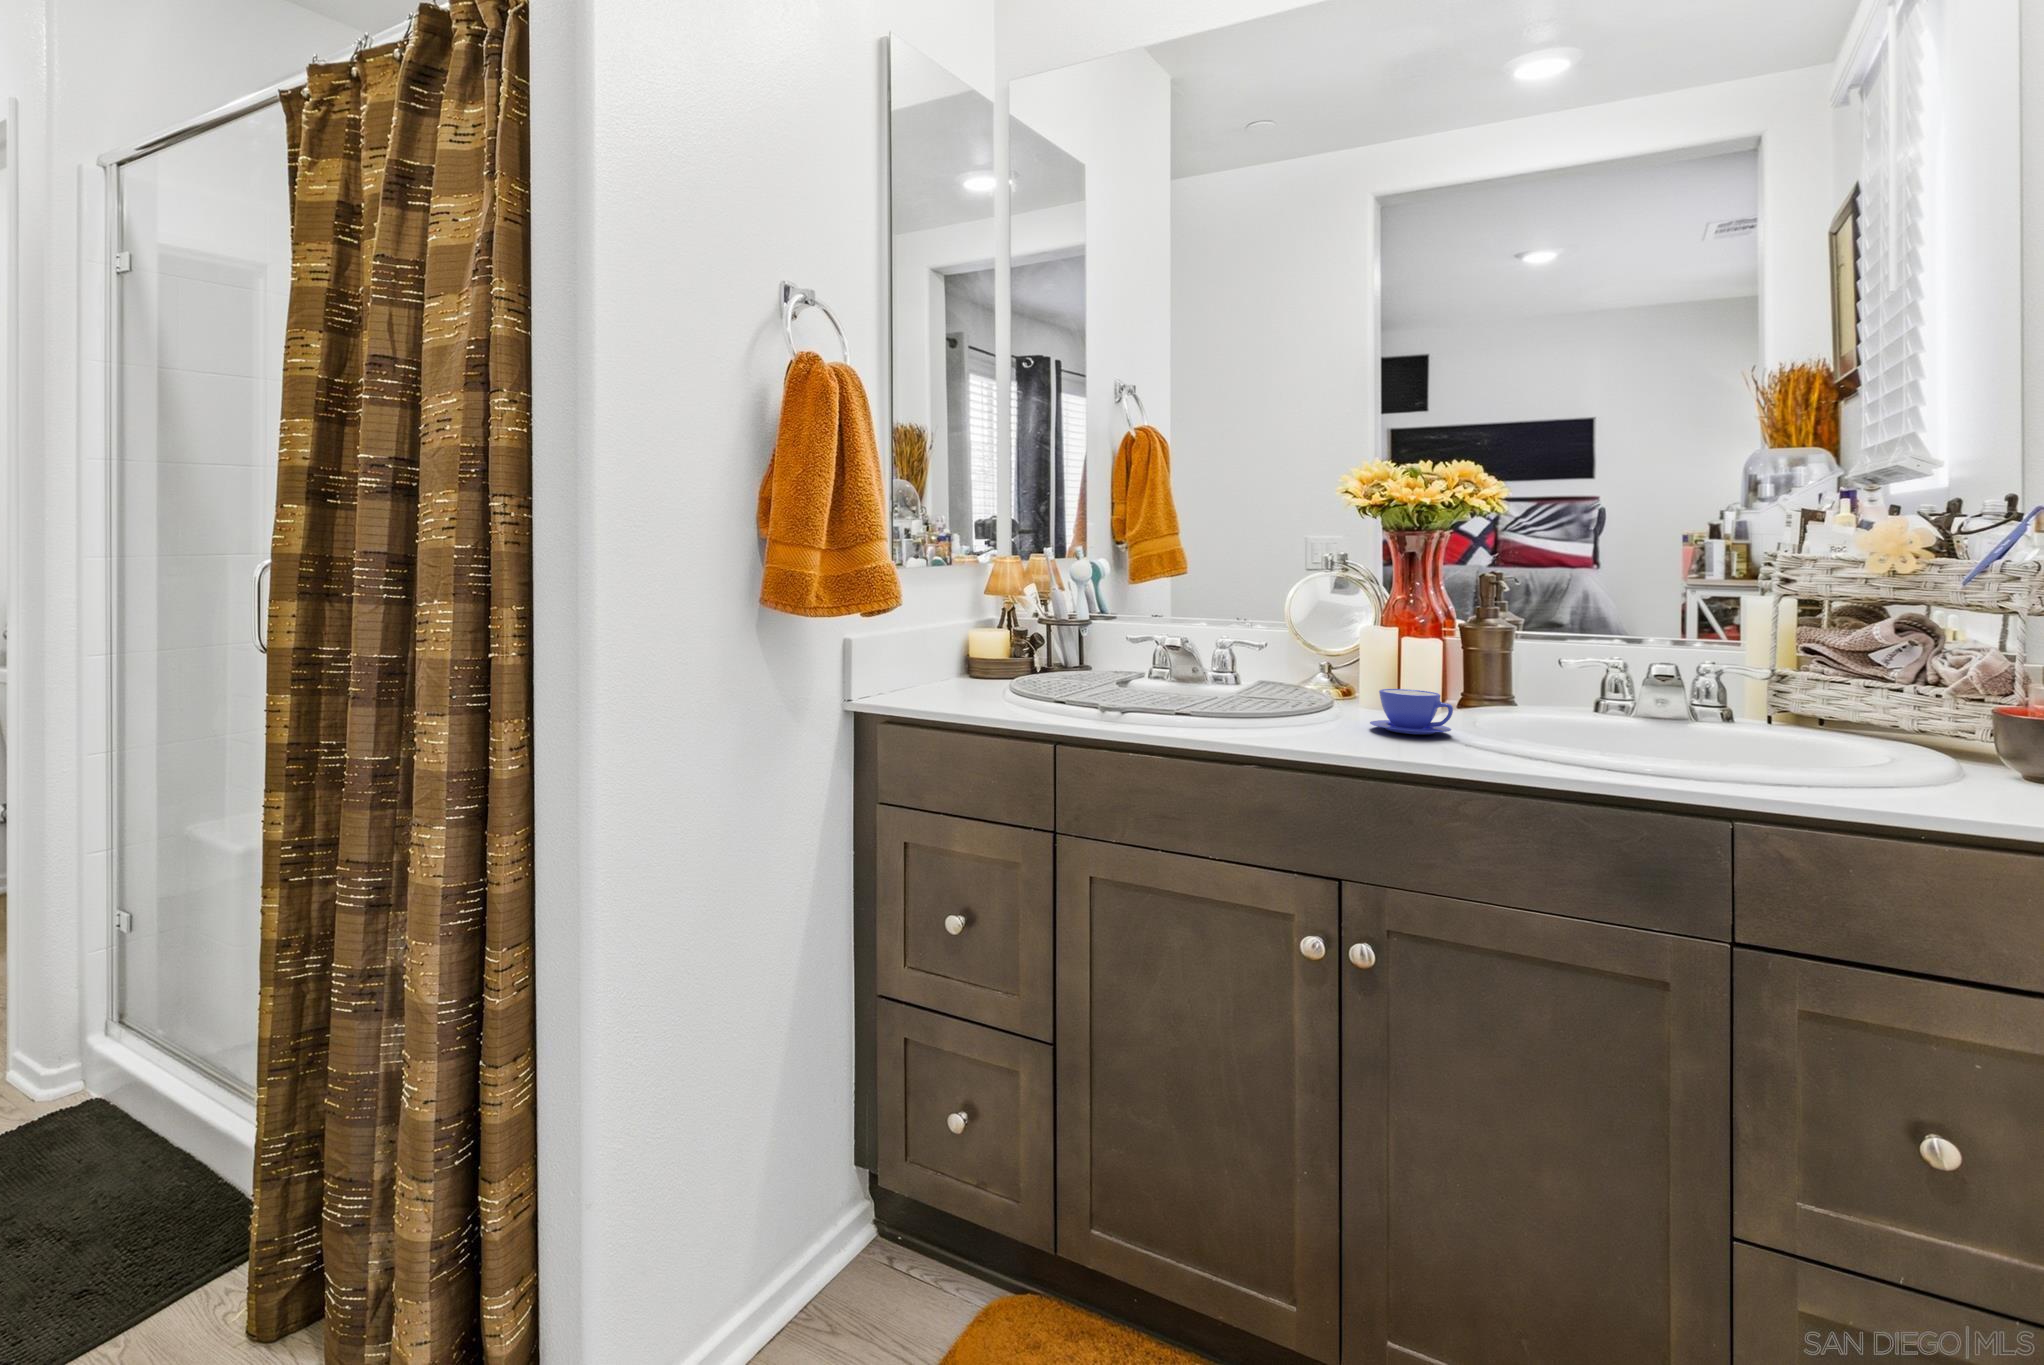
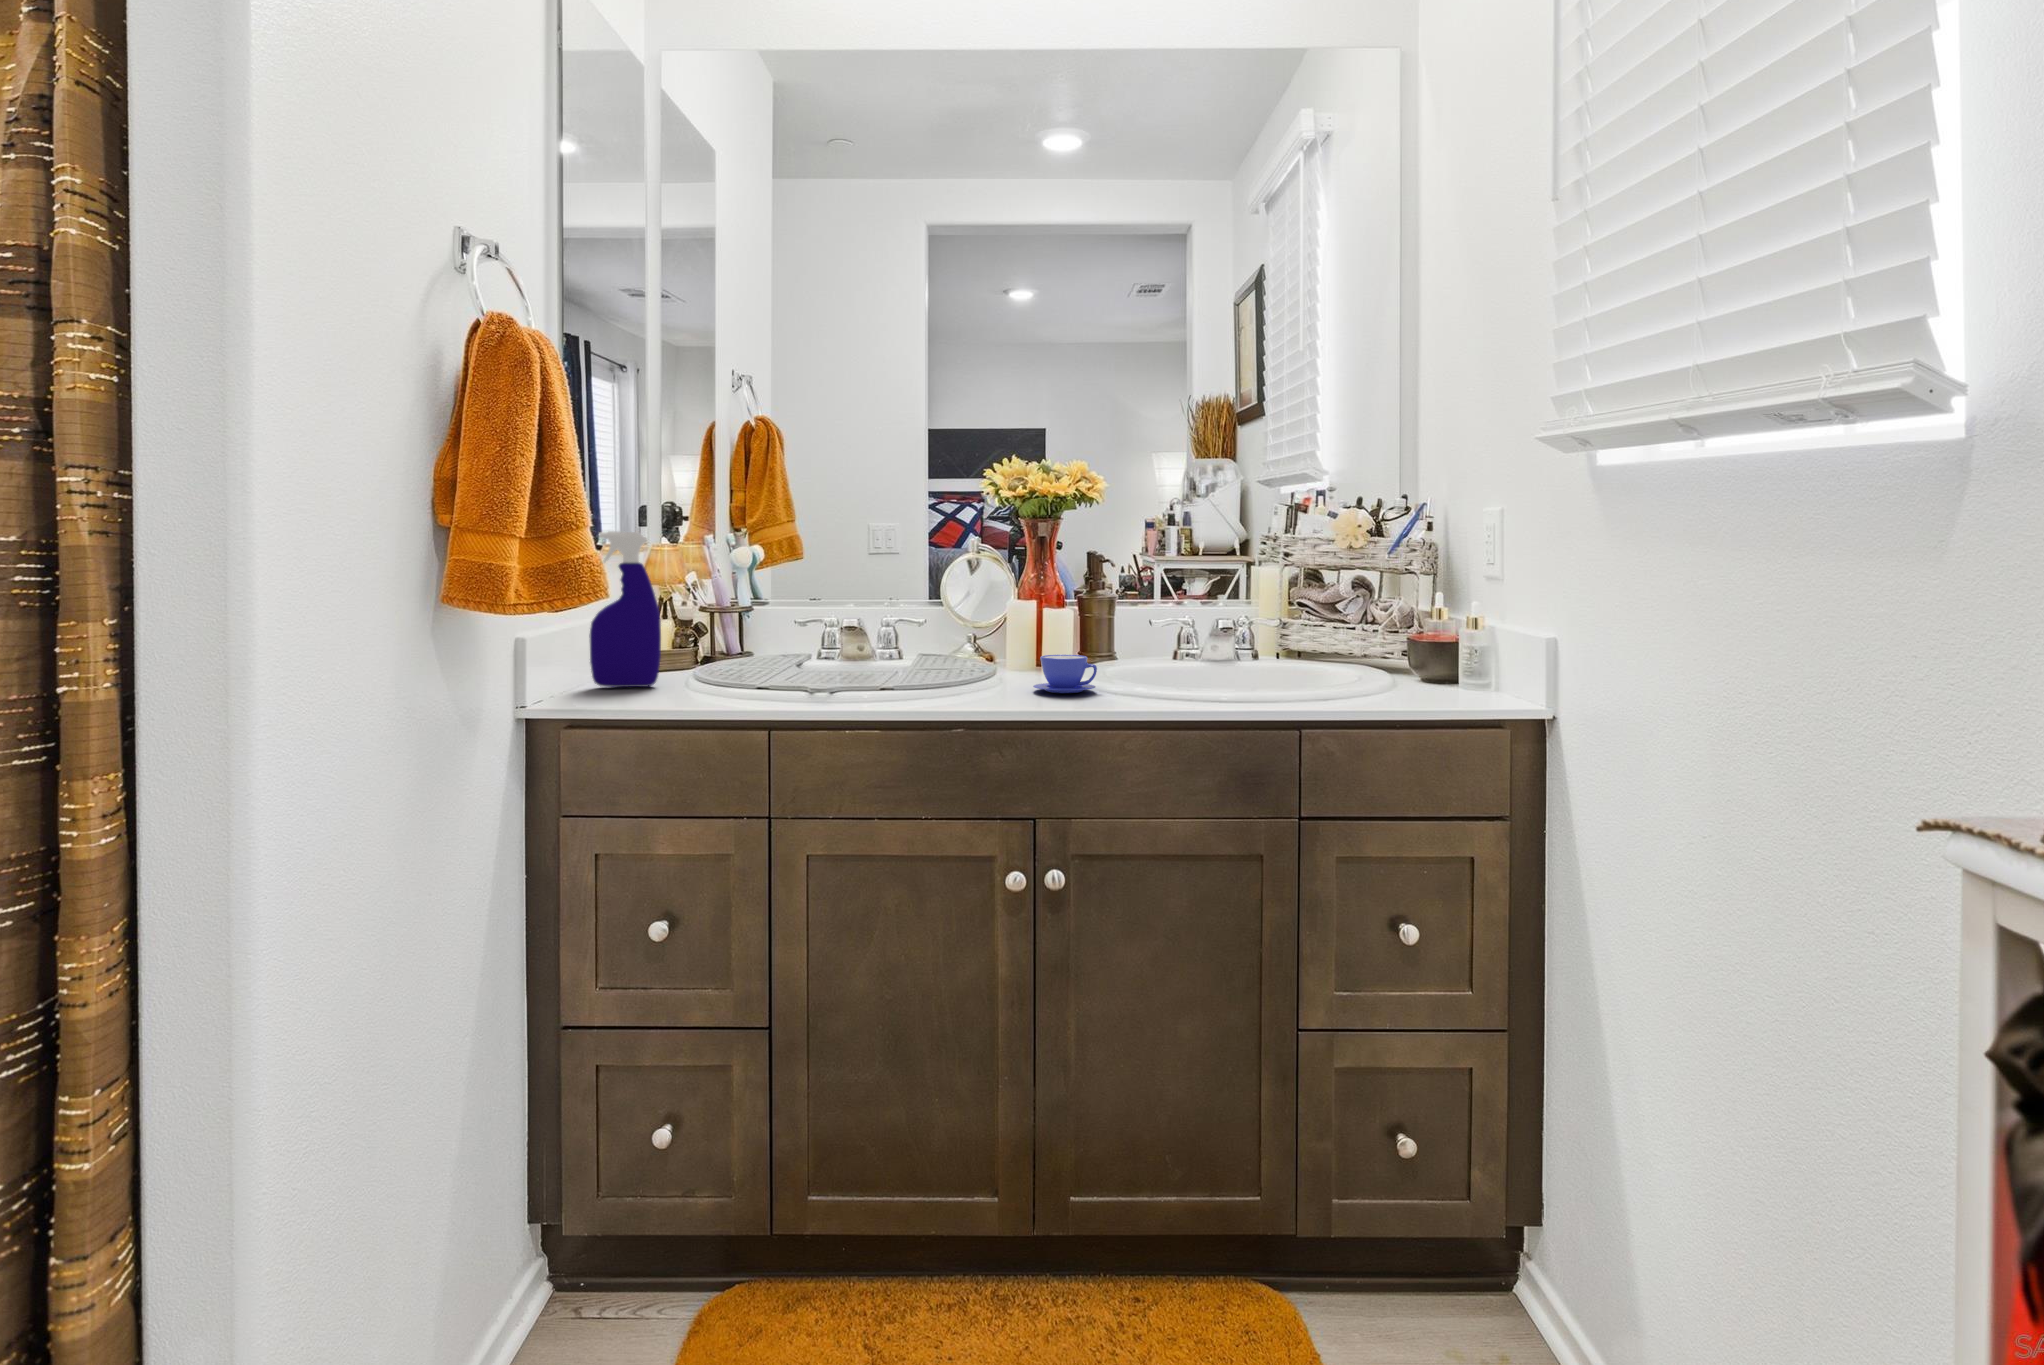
spray bottle: none [930,547,991,687] -> present [589,531,661,687]

